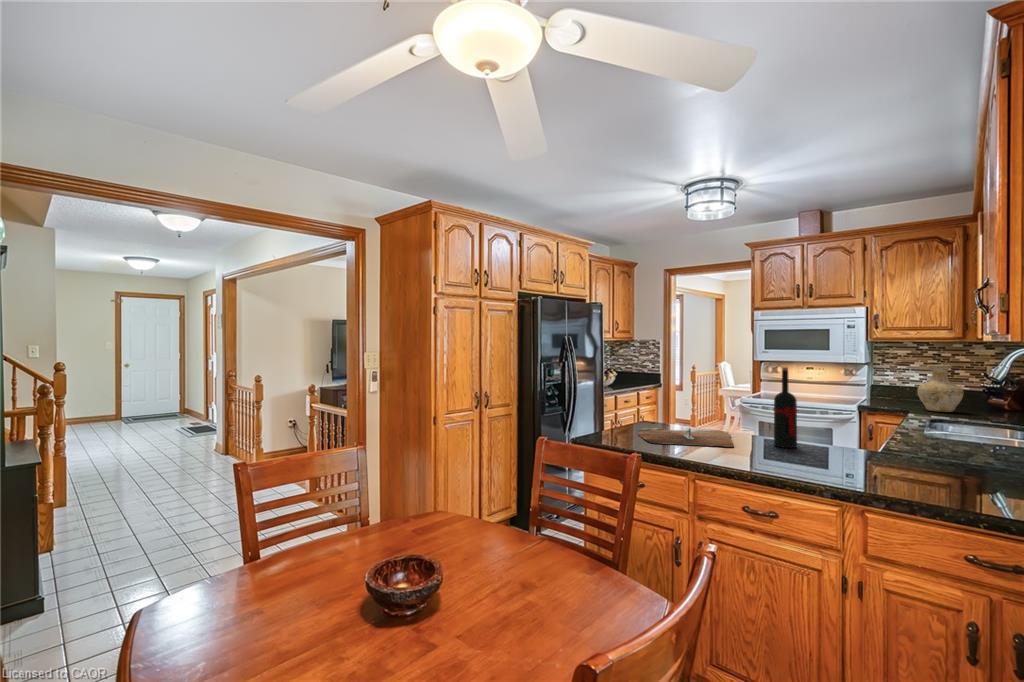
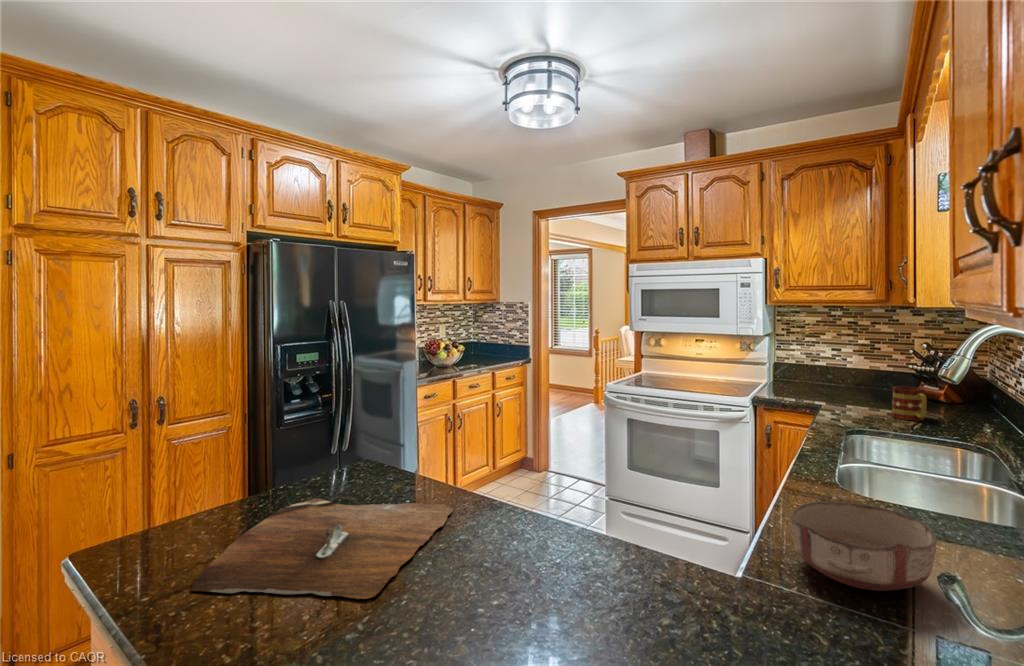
vase: present [917,365,964,412] -> none [825,340,885,407]
wine bottle: present [774,367,797,448] -> none [490,394,538,587]
mug: none [969,396,994,418] -> present [892,386,927,421]
ceramic bowl: none [913,424,983,454] -> present [790,501,937,591]

